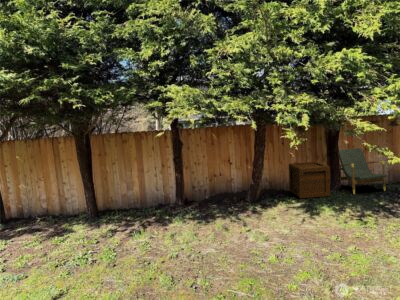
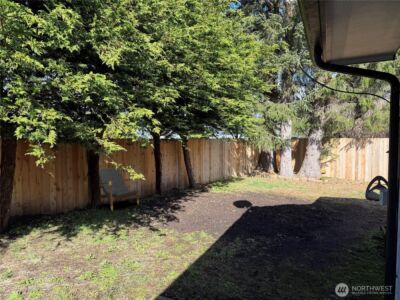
wooden crate: present [289,162,330,198] -> none [46,182,90,221]

